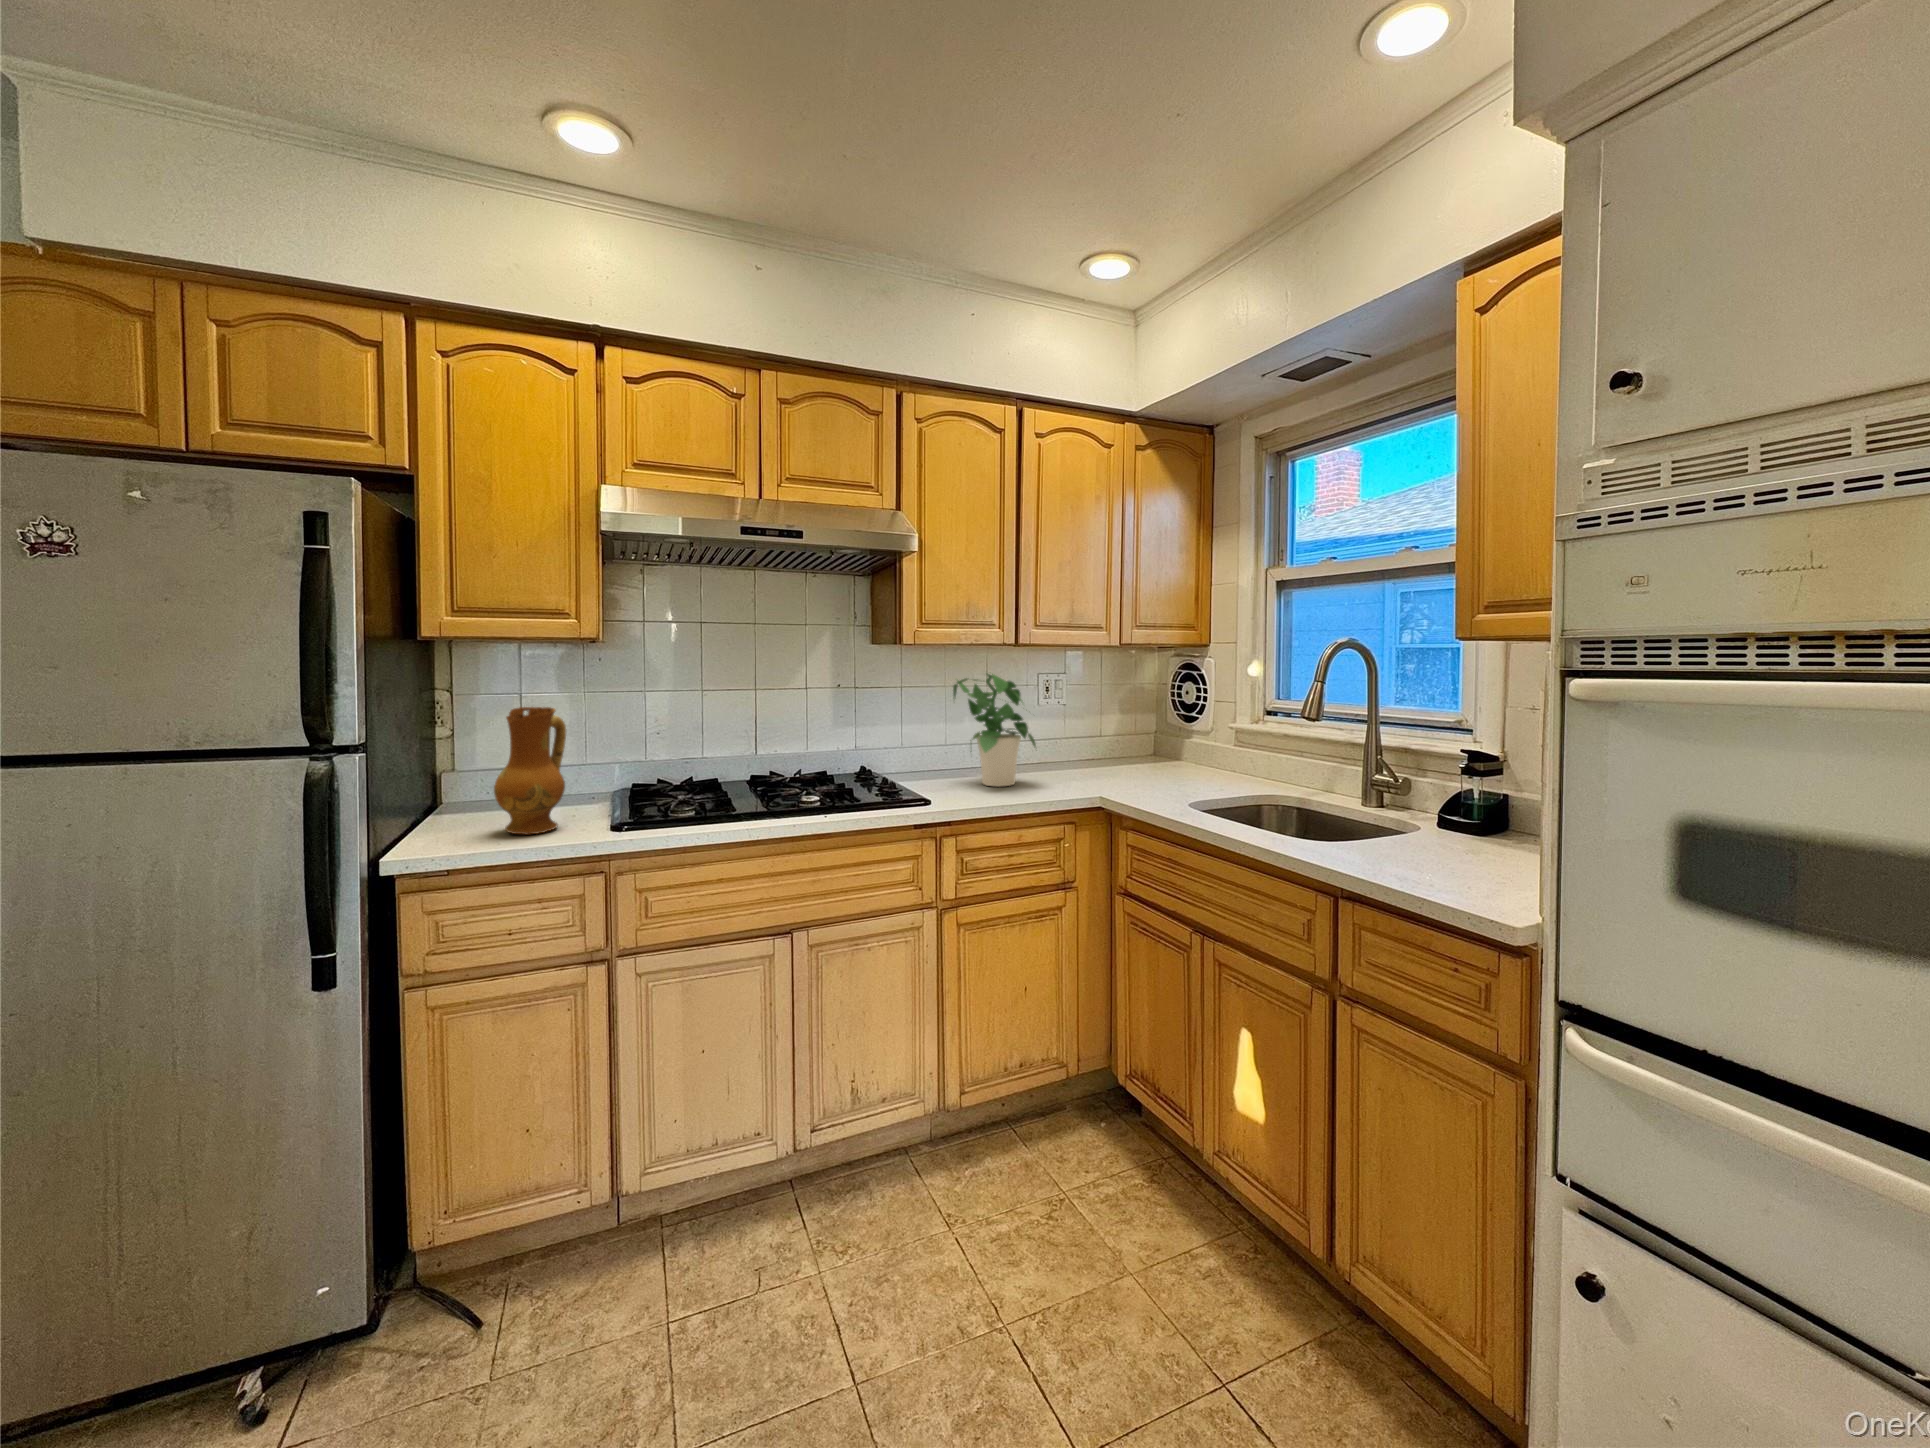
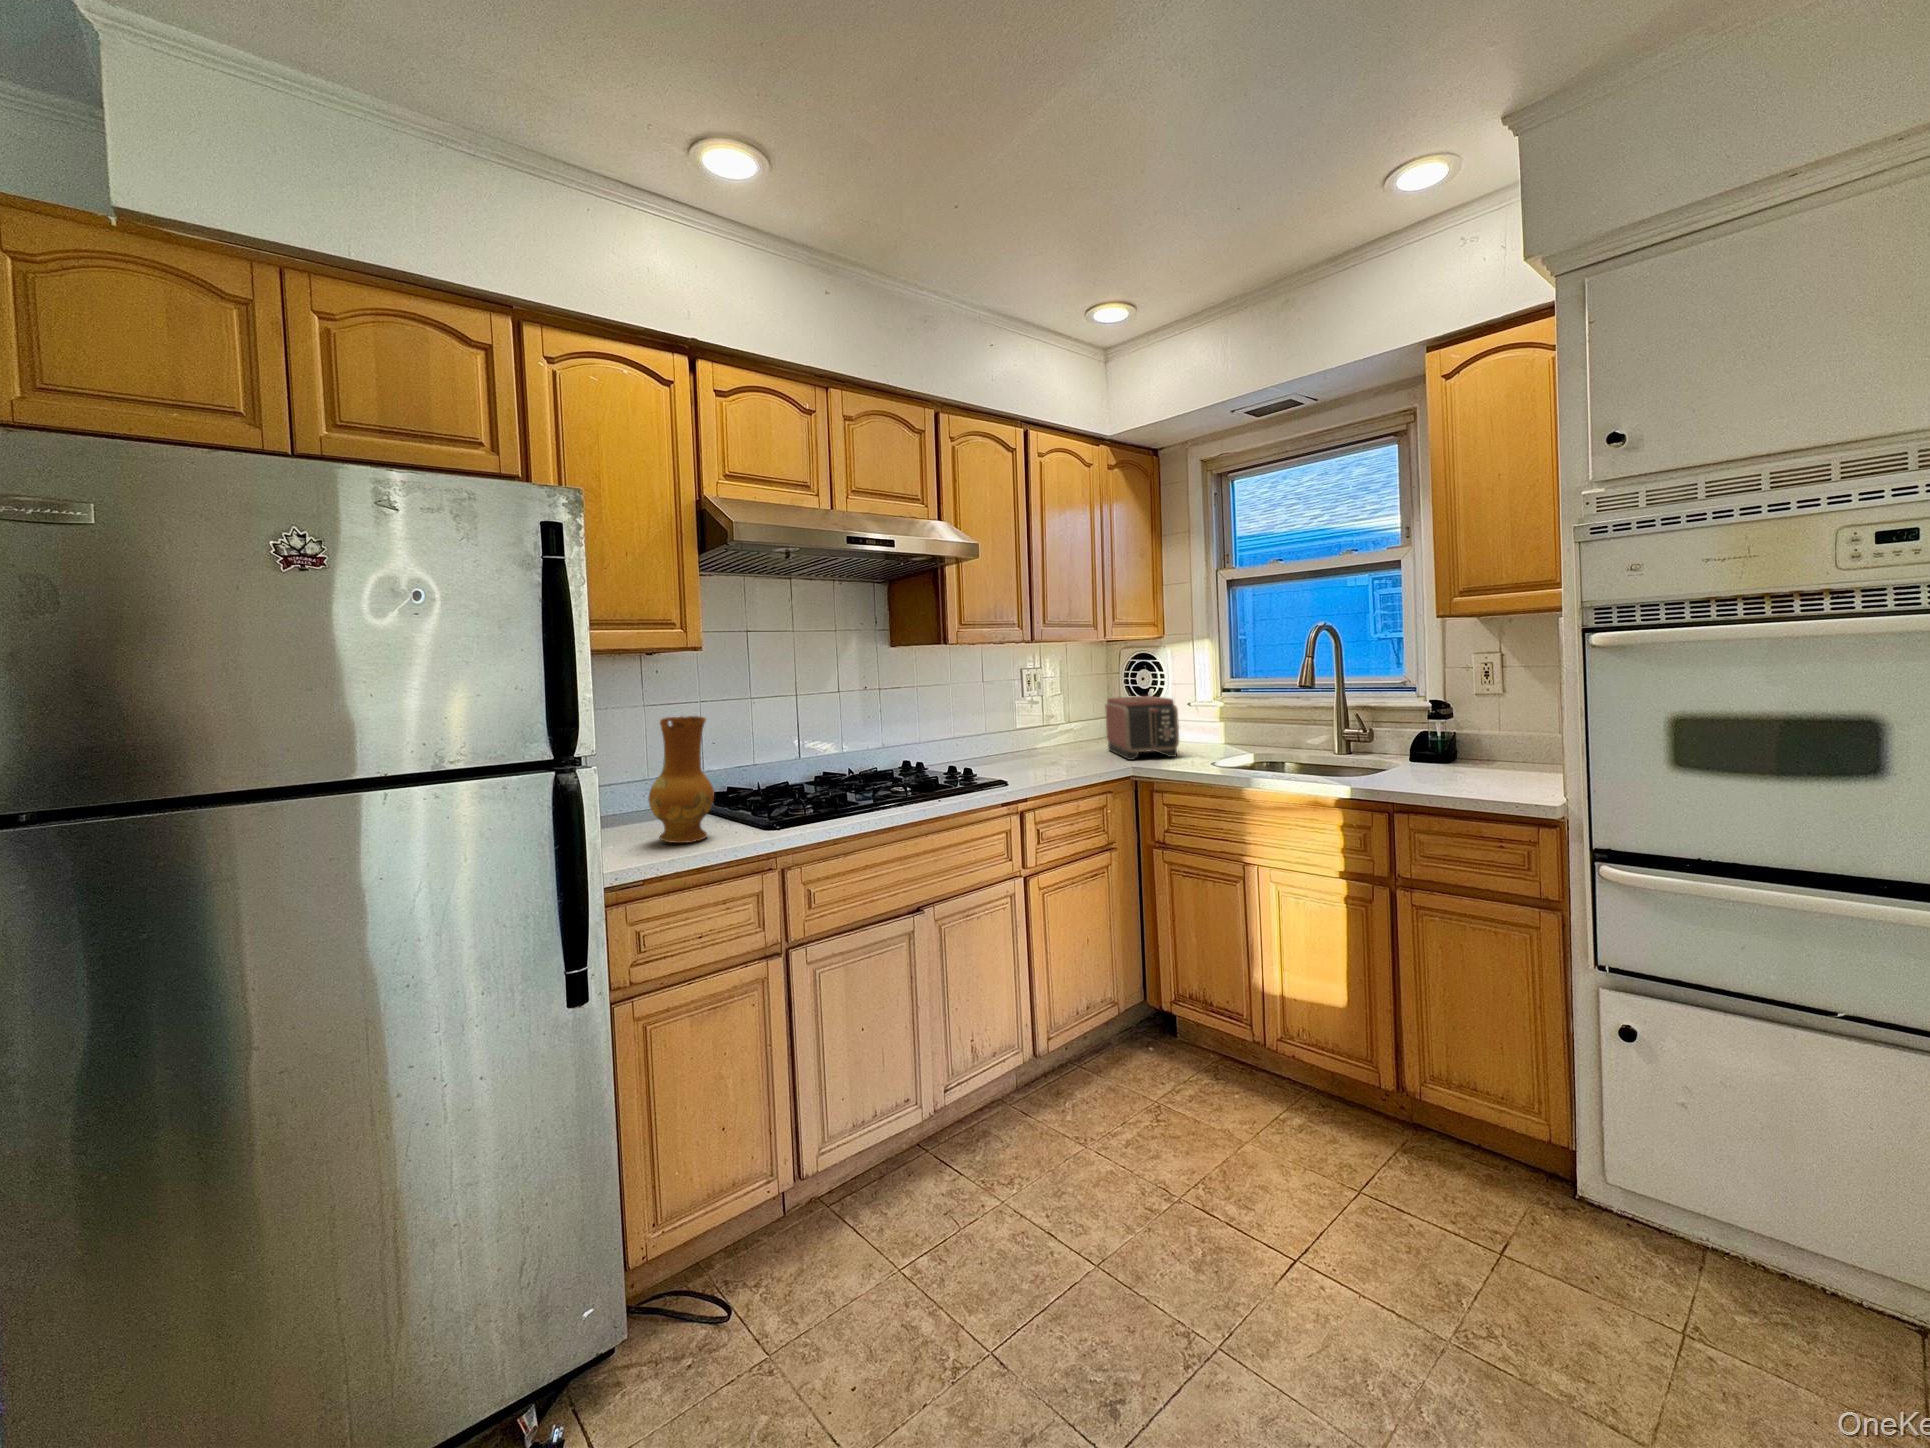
potted plant: present [953,674,1036,787] -> none [985,665,1065,768]
toaster: none [1110,713,1175,789] -> present [1105,696,1179,760]

